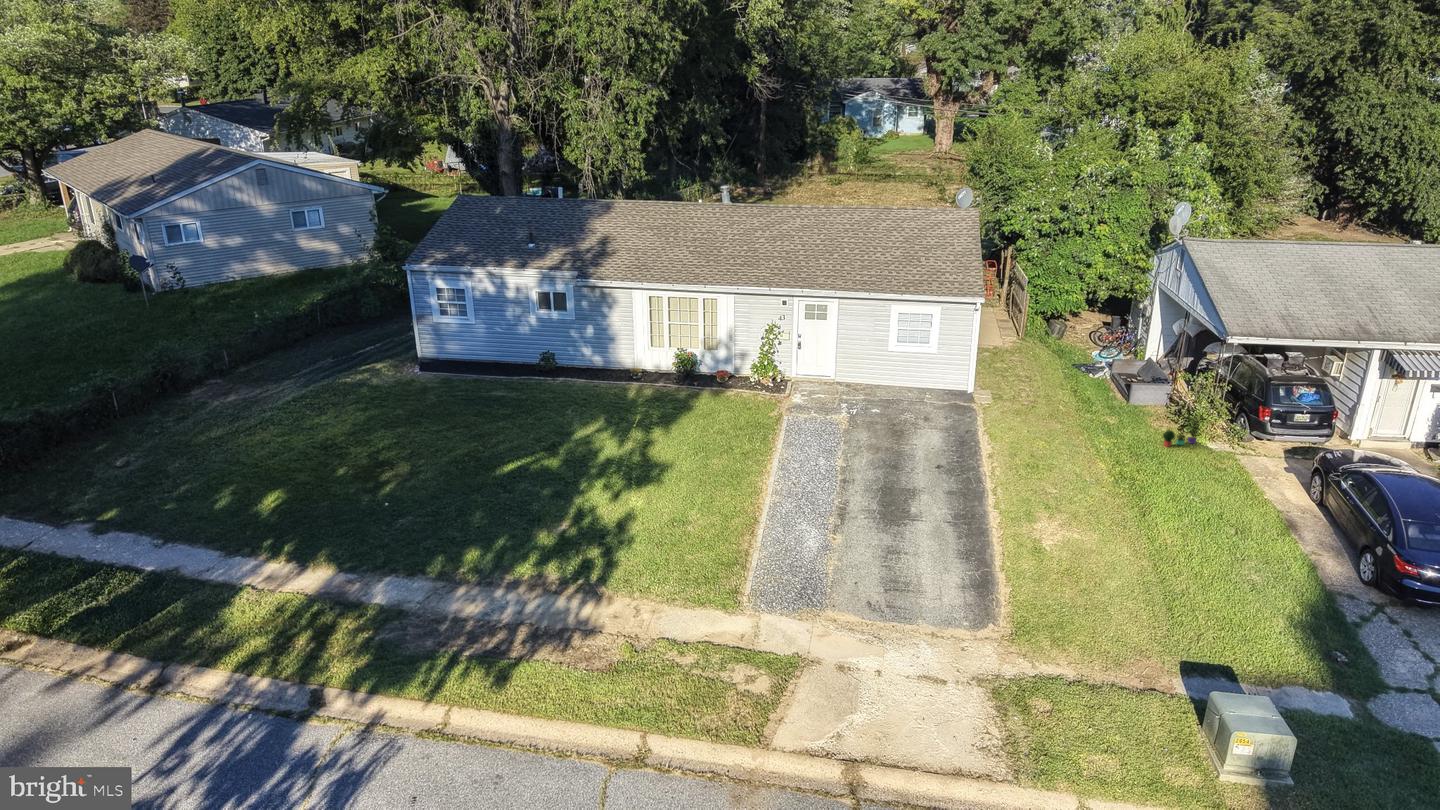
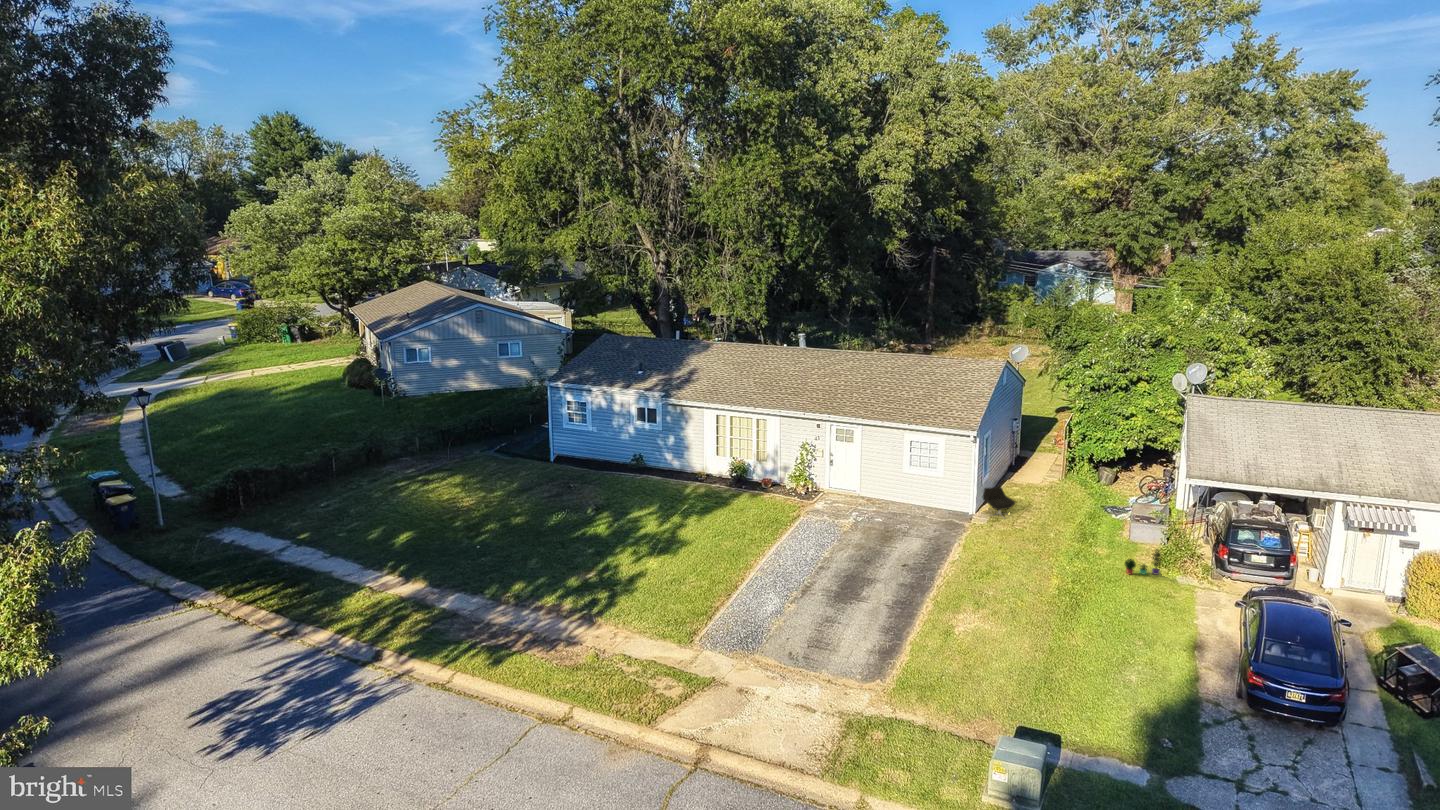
lounge chair: none [976,357,1014,393] -> present [983,487,1016,515]

